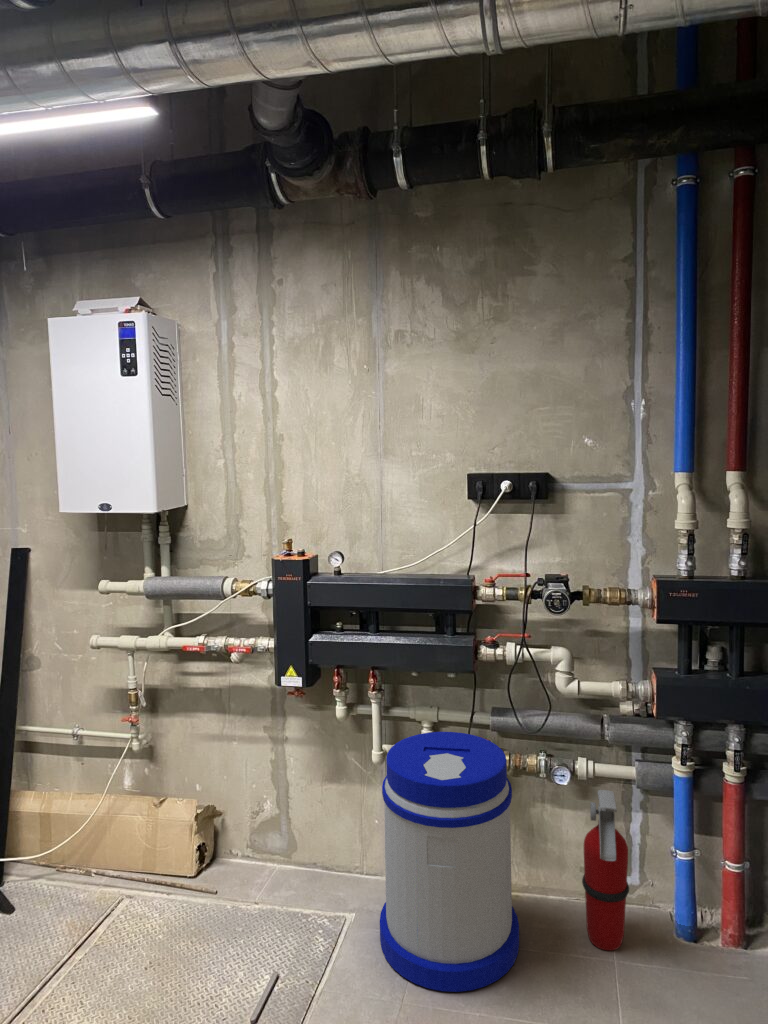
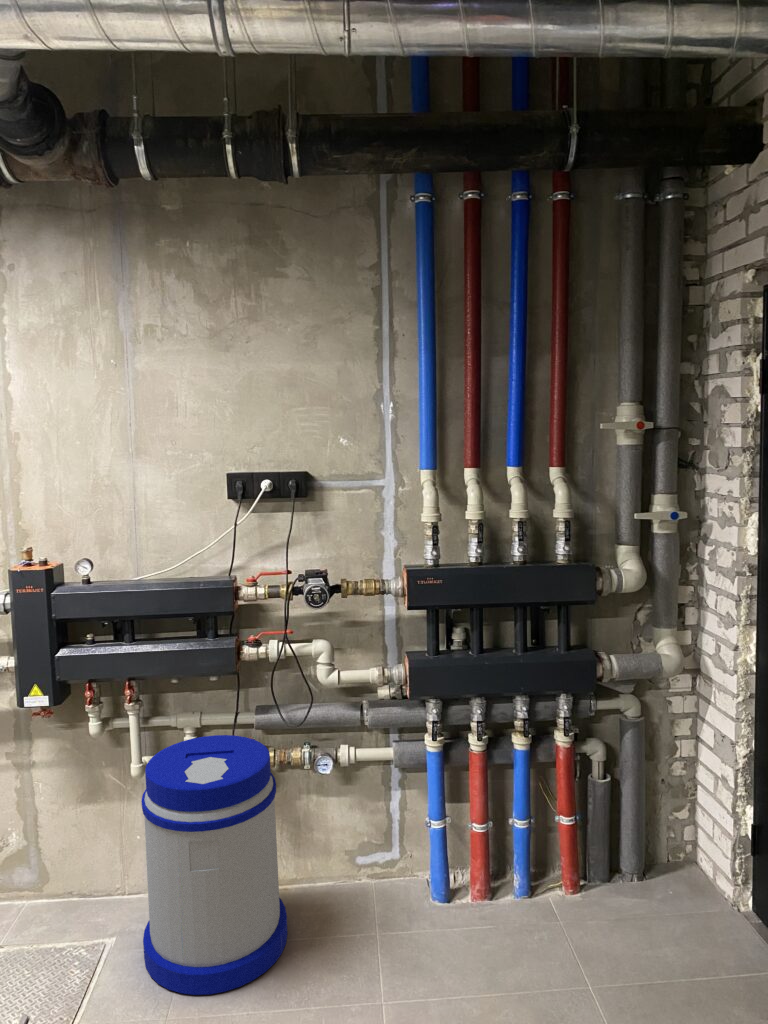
fire extinguisher: present [582,790,629,951] -> none [347,773,389,924]

